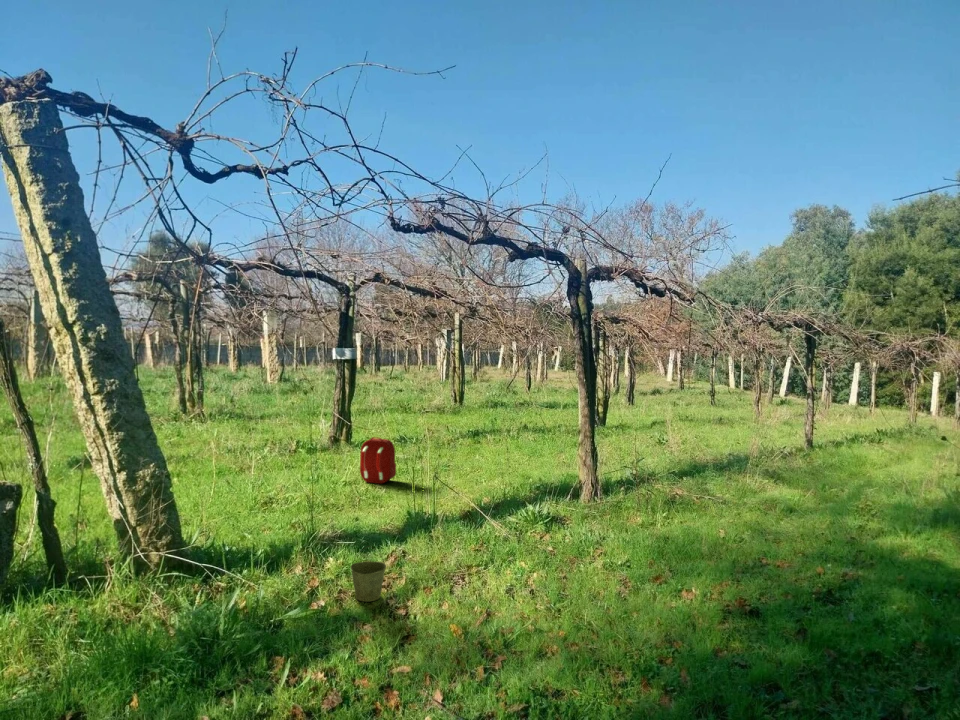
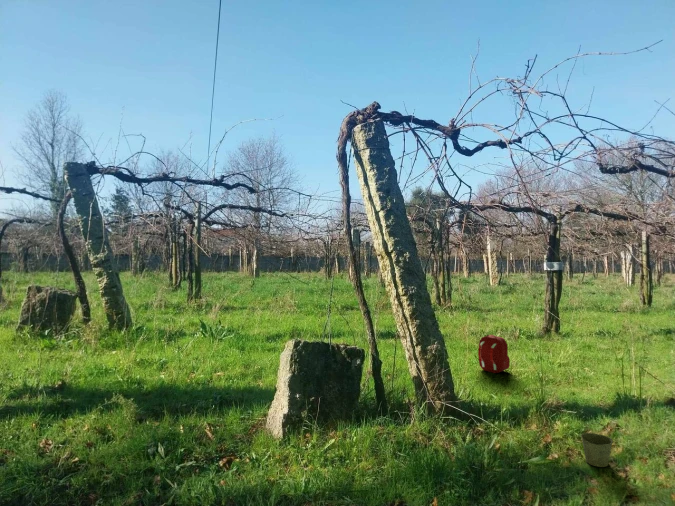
backpack: present [360,437,396,484] -> present [478,335,510,373]

